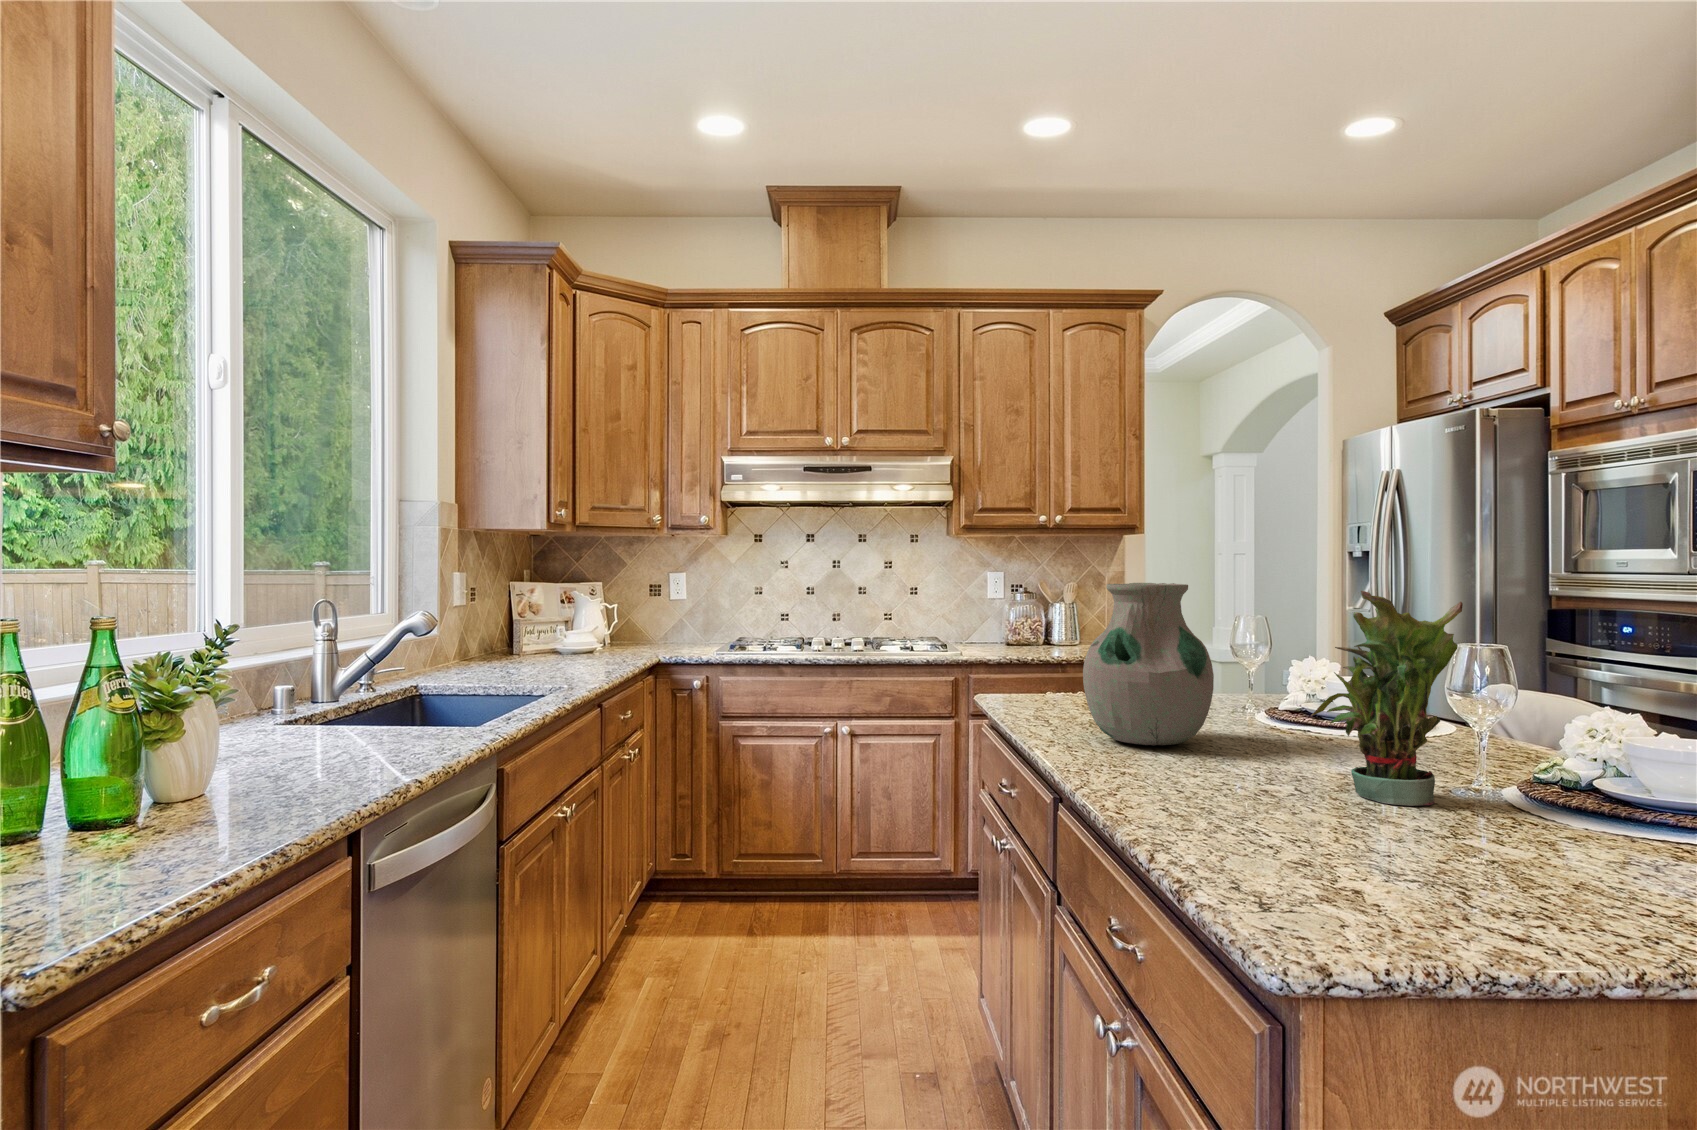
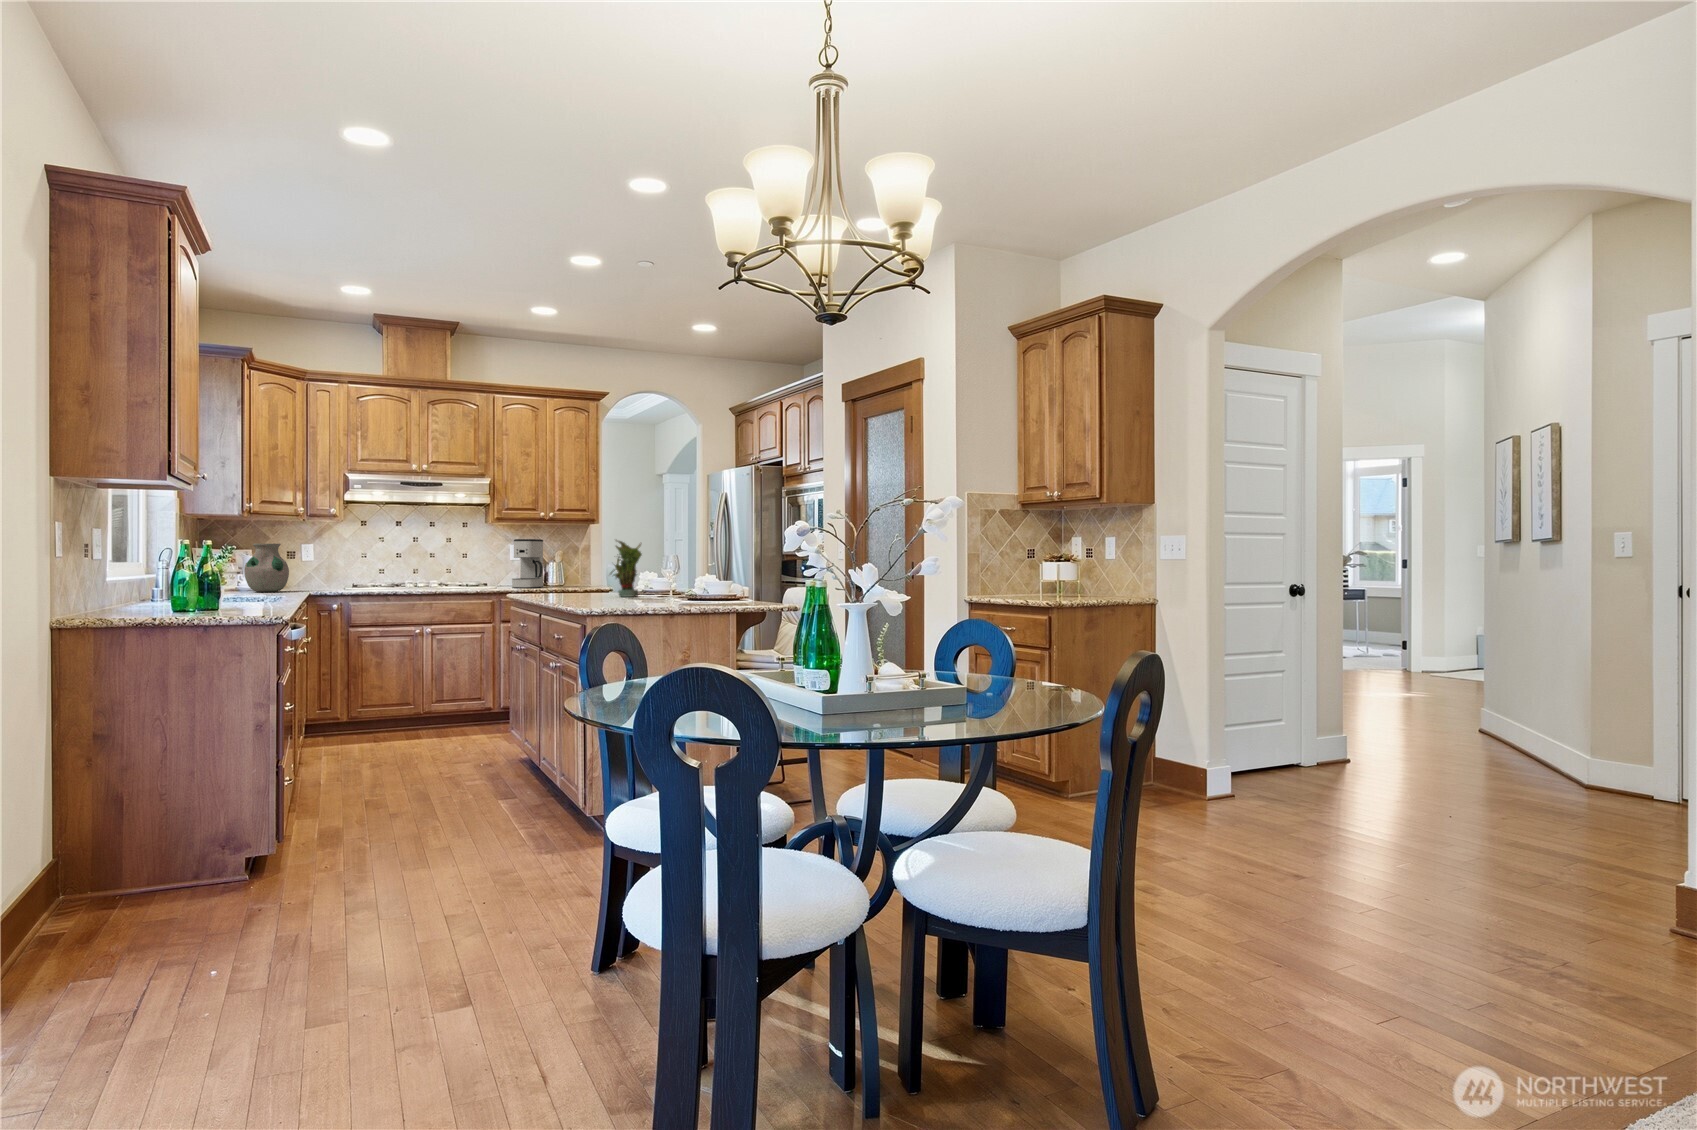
coffee maker: none [988,564,1043,655] -> present [512,539,543,588]
vase: present [1083,583,1214,746] -> present [244,543,289,592]

